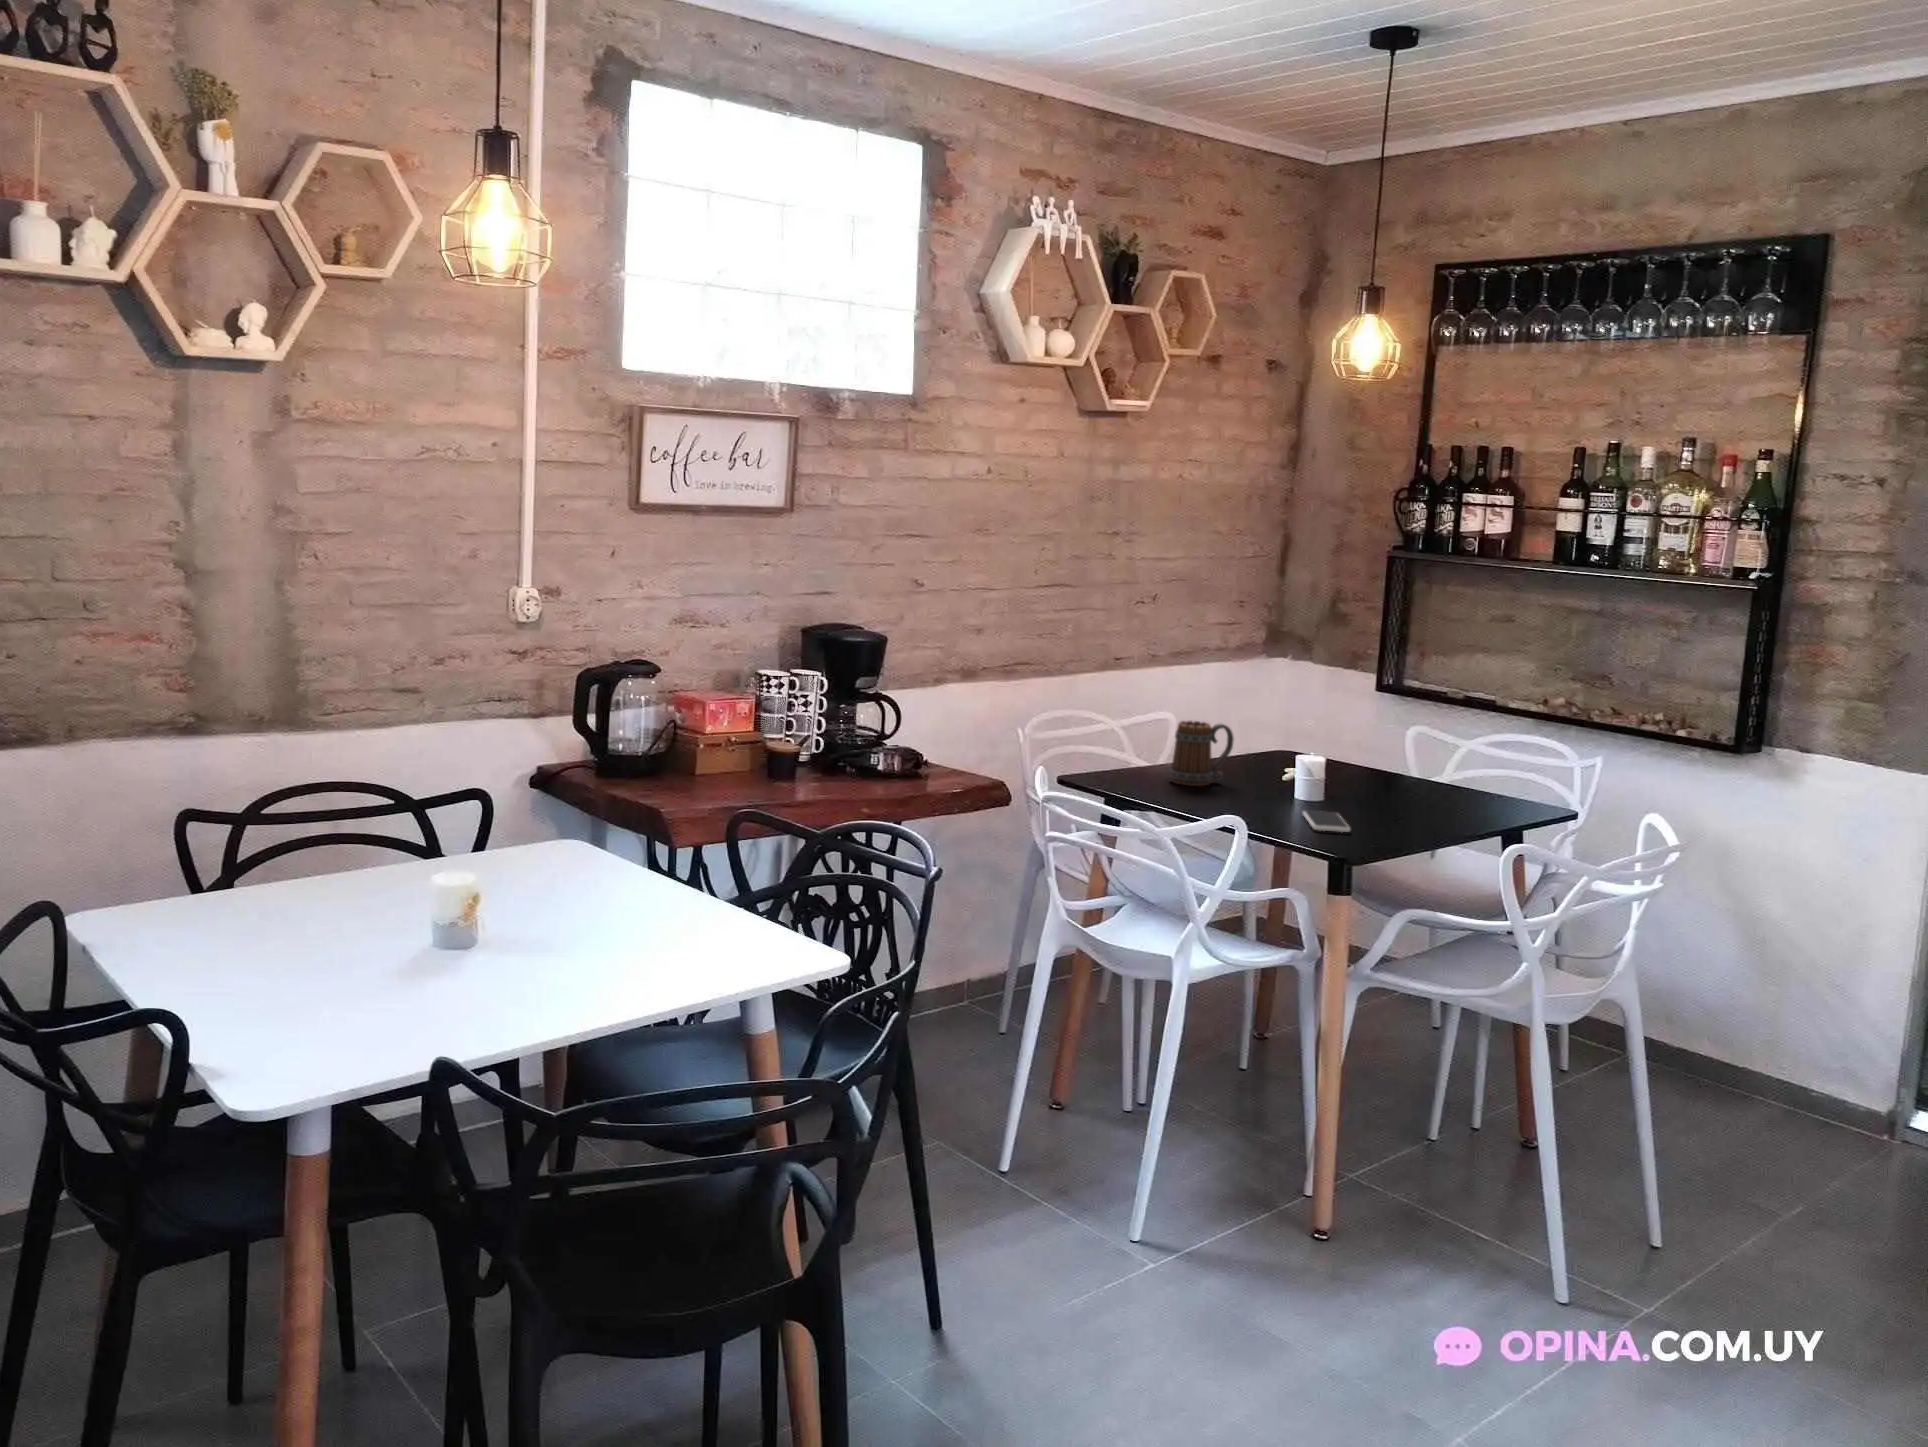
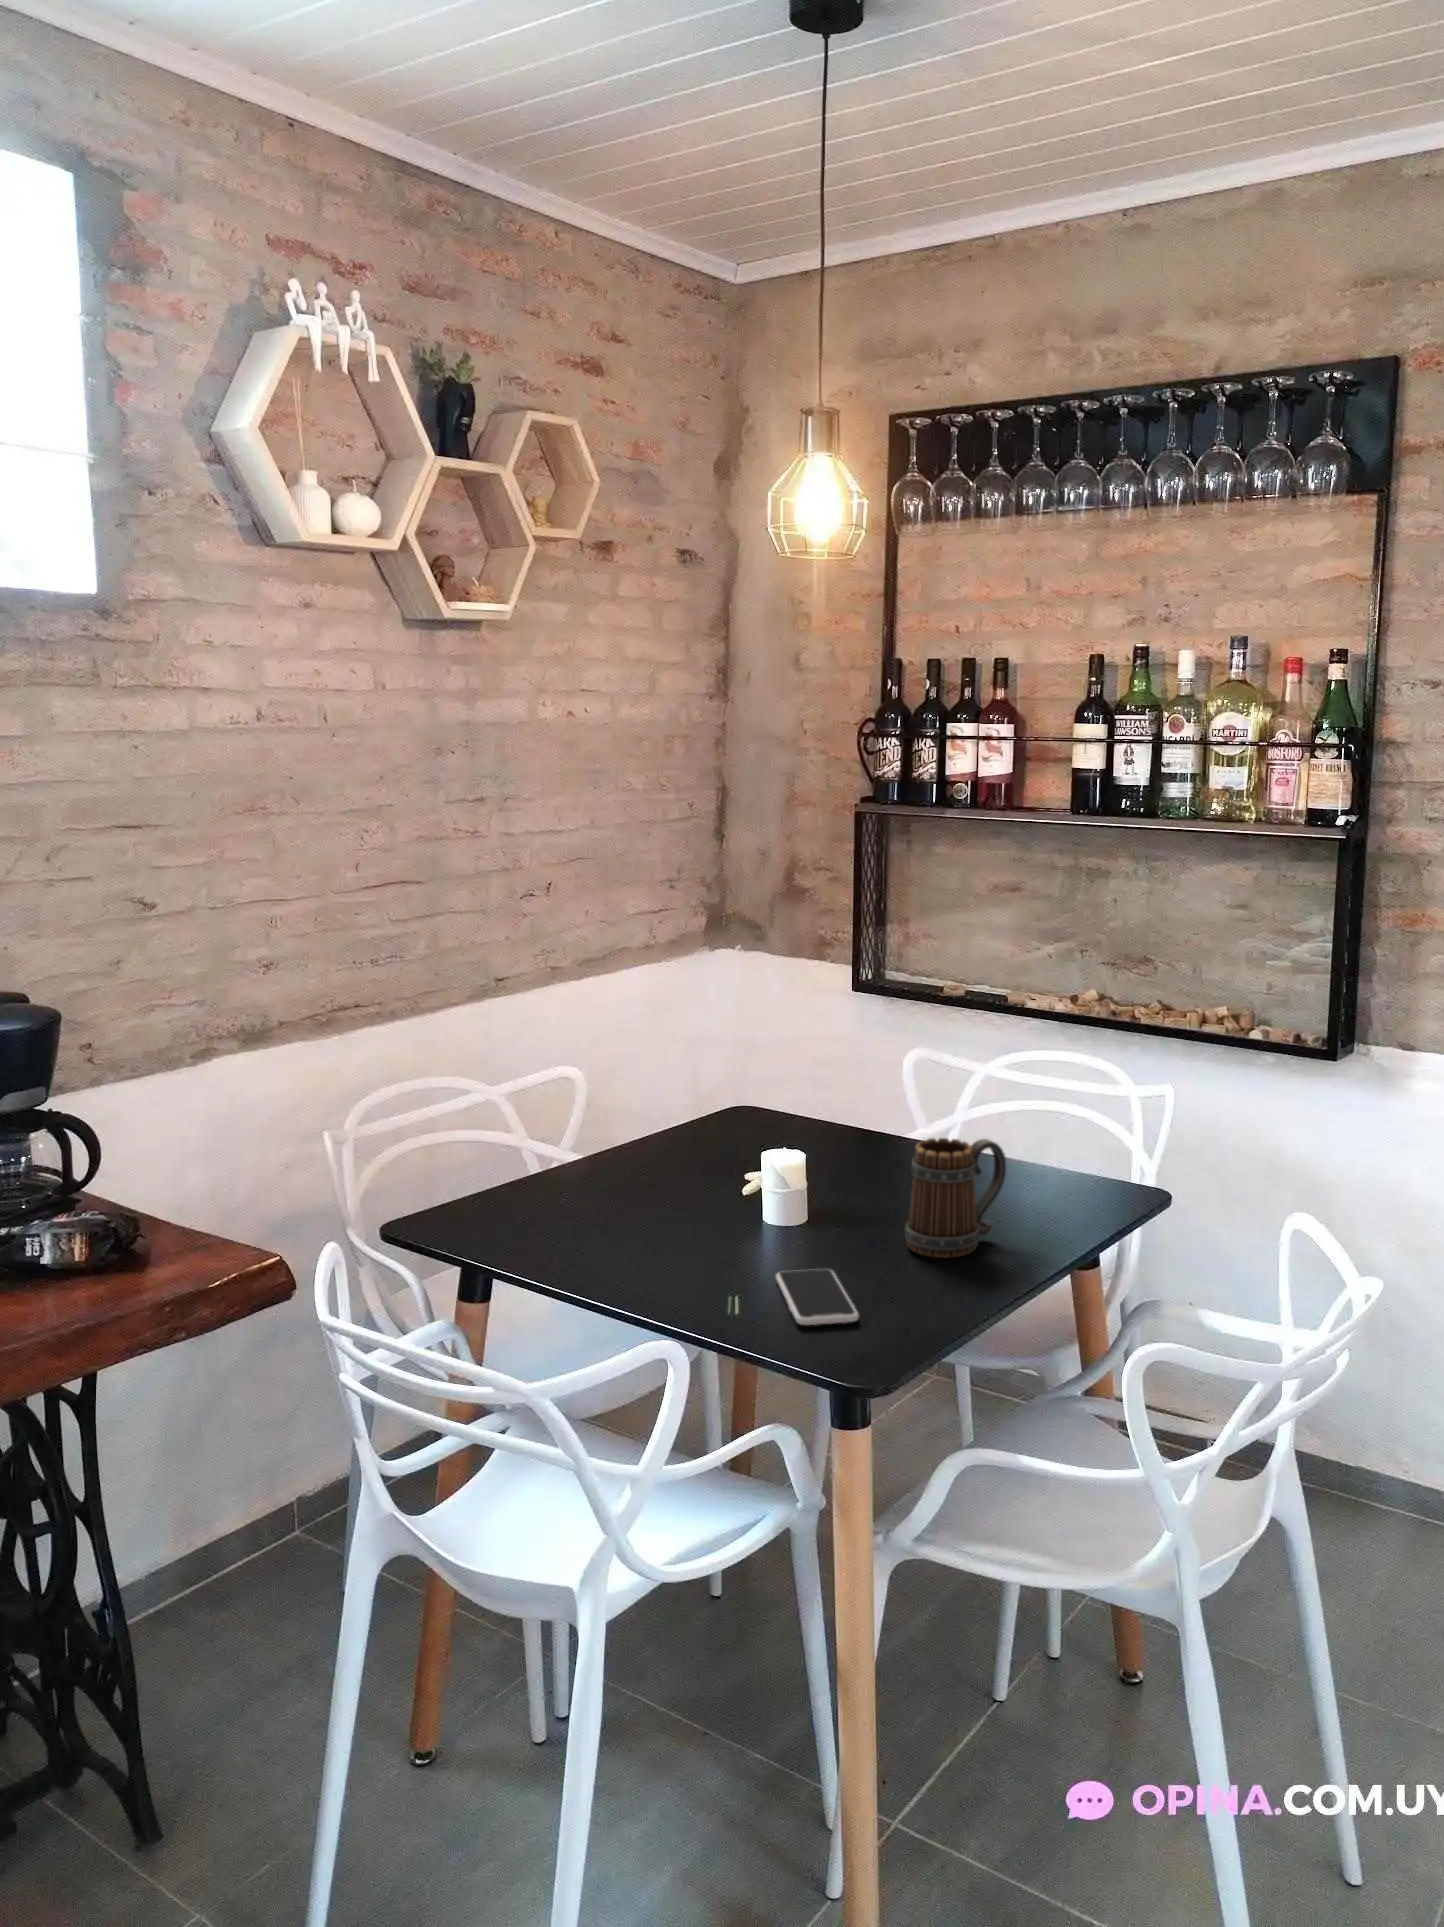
mug: present [1170,721,1234,786] -> present [905,1138,1006,1258]

